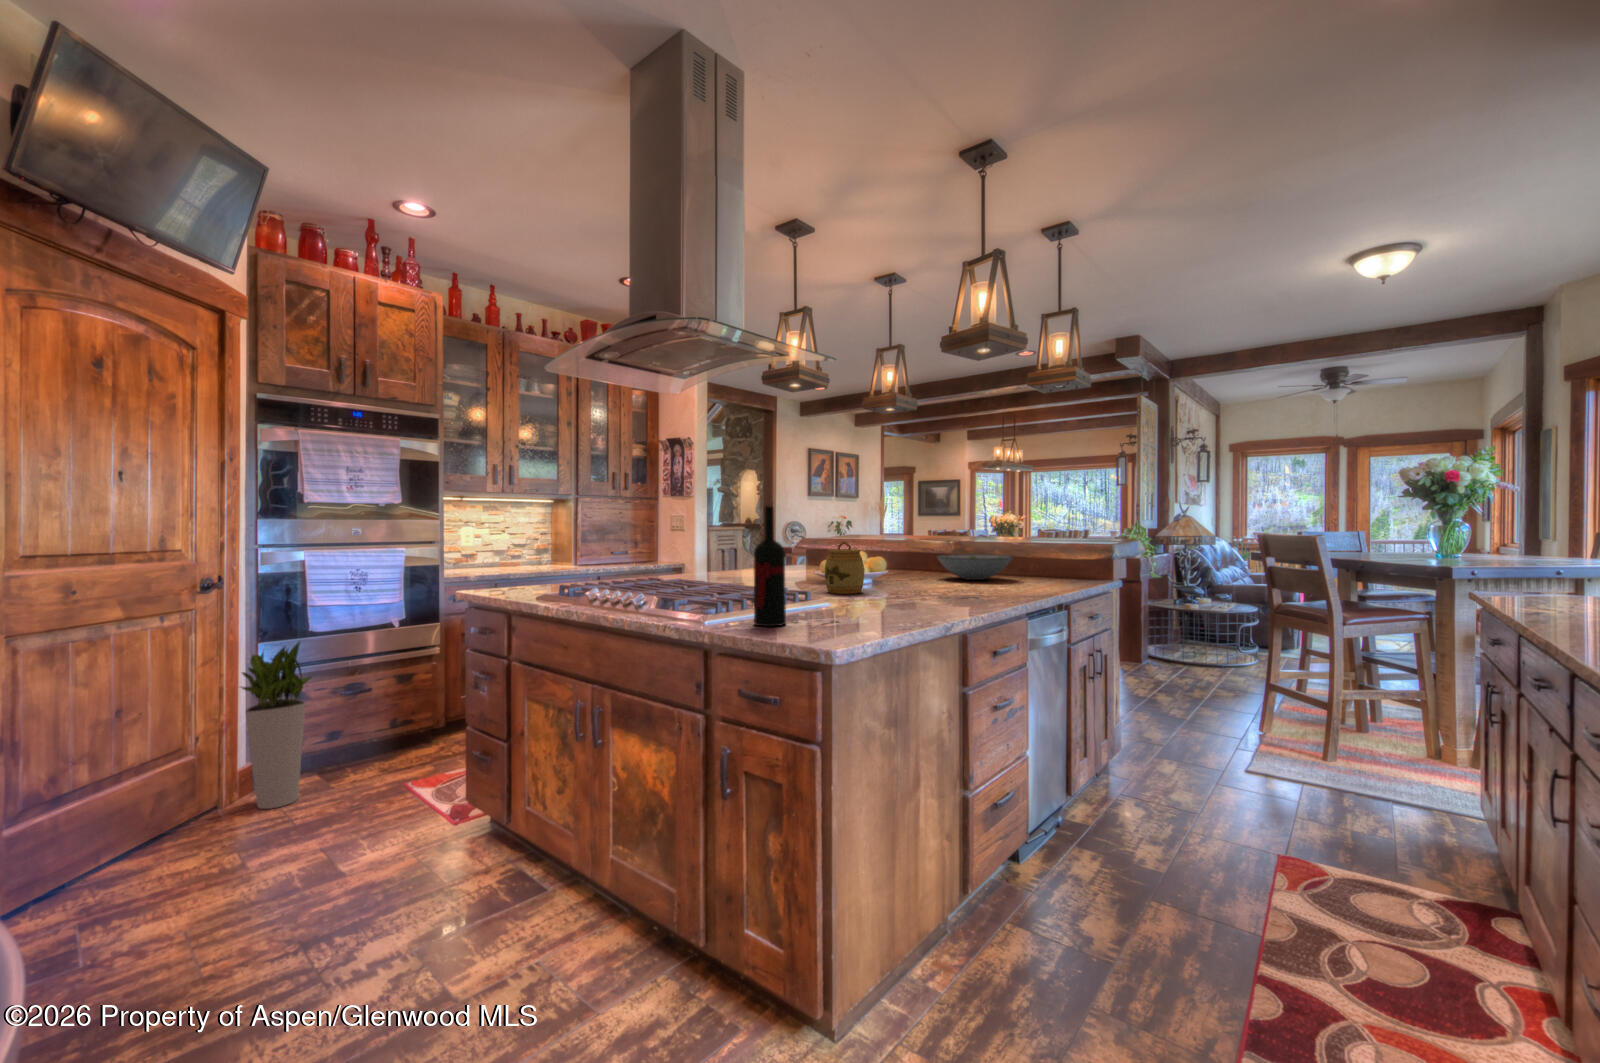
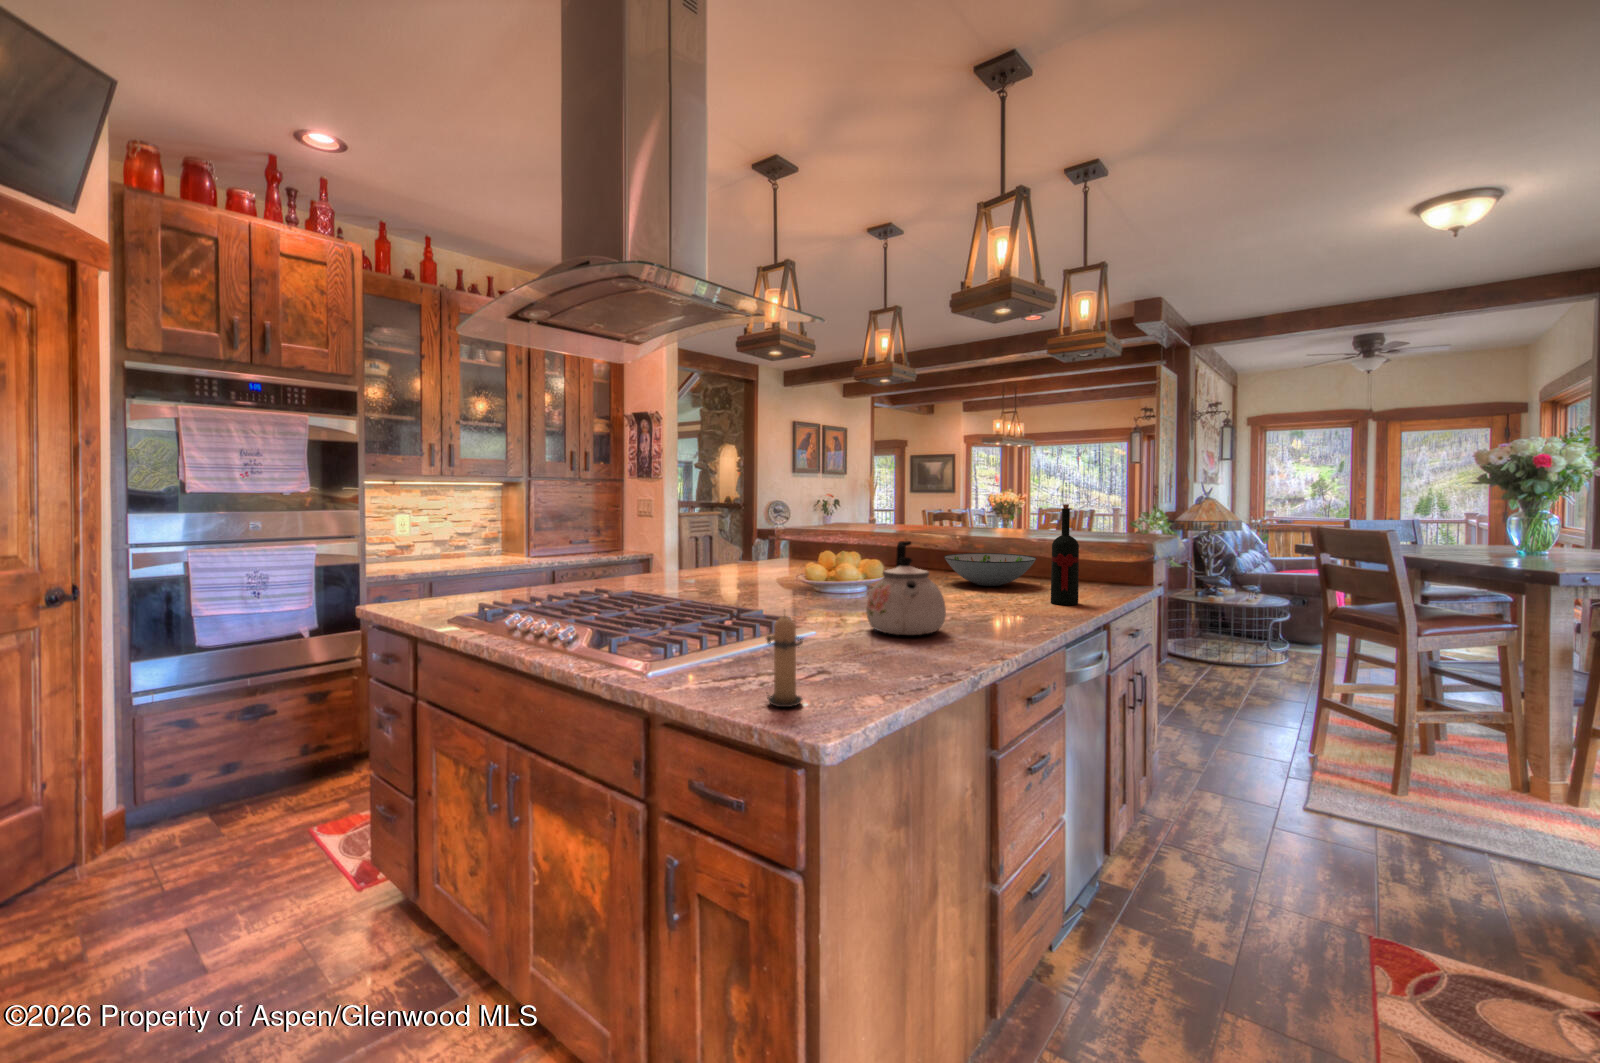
wine bottle: present [754,502,786,626] -> present [1051,504,1079,605]
kettle: none [869,532,930,604] -> present [866,541,946,635]
jar: present [825,541,864,594] -> none [811,546,861,613]
candle: none [792,567,825,636] -> present [766,615,803,707]
planter: present [241,642,312,809] -> none [88,662,196,867]

